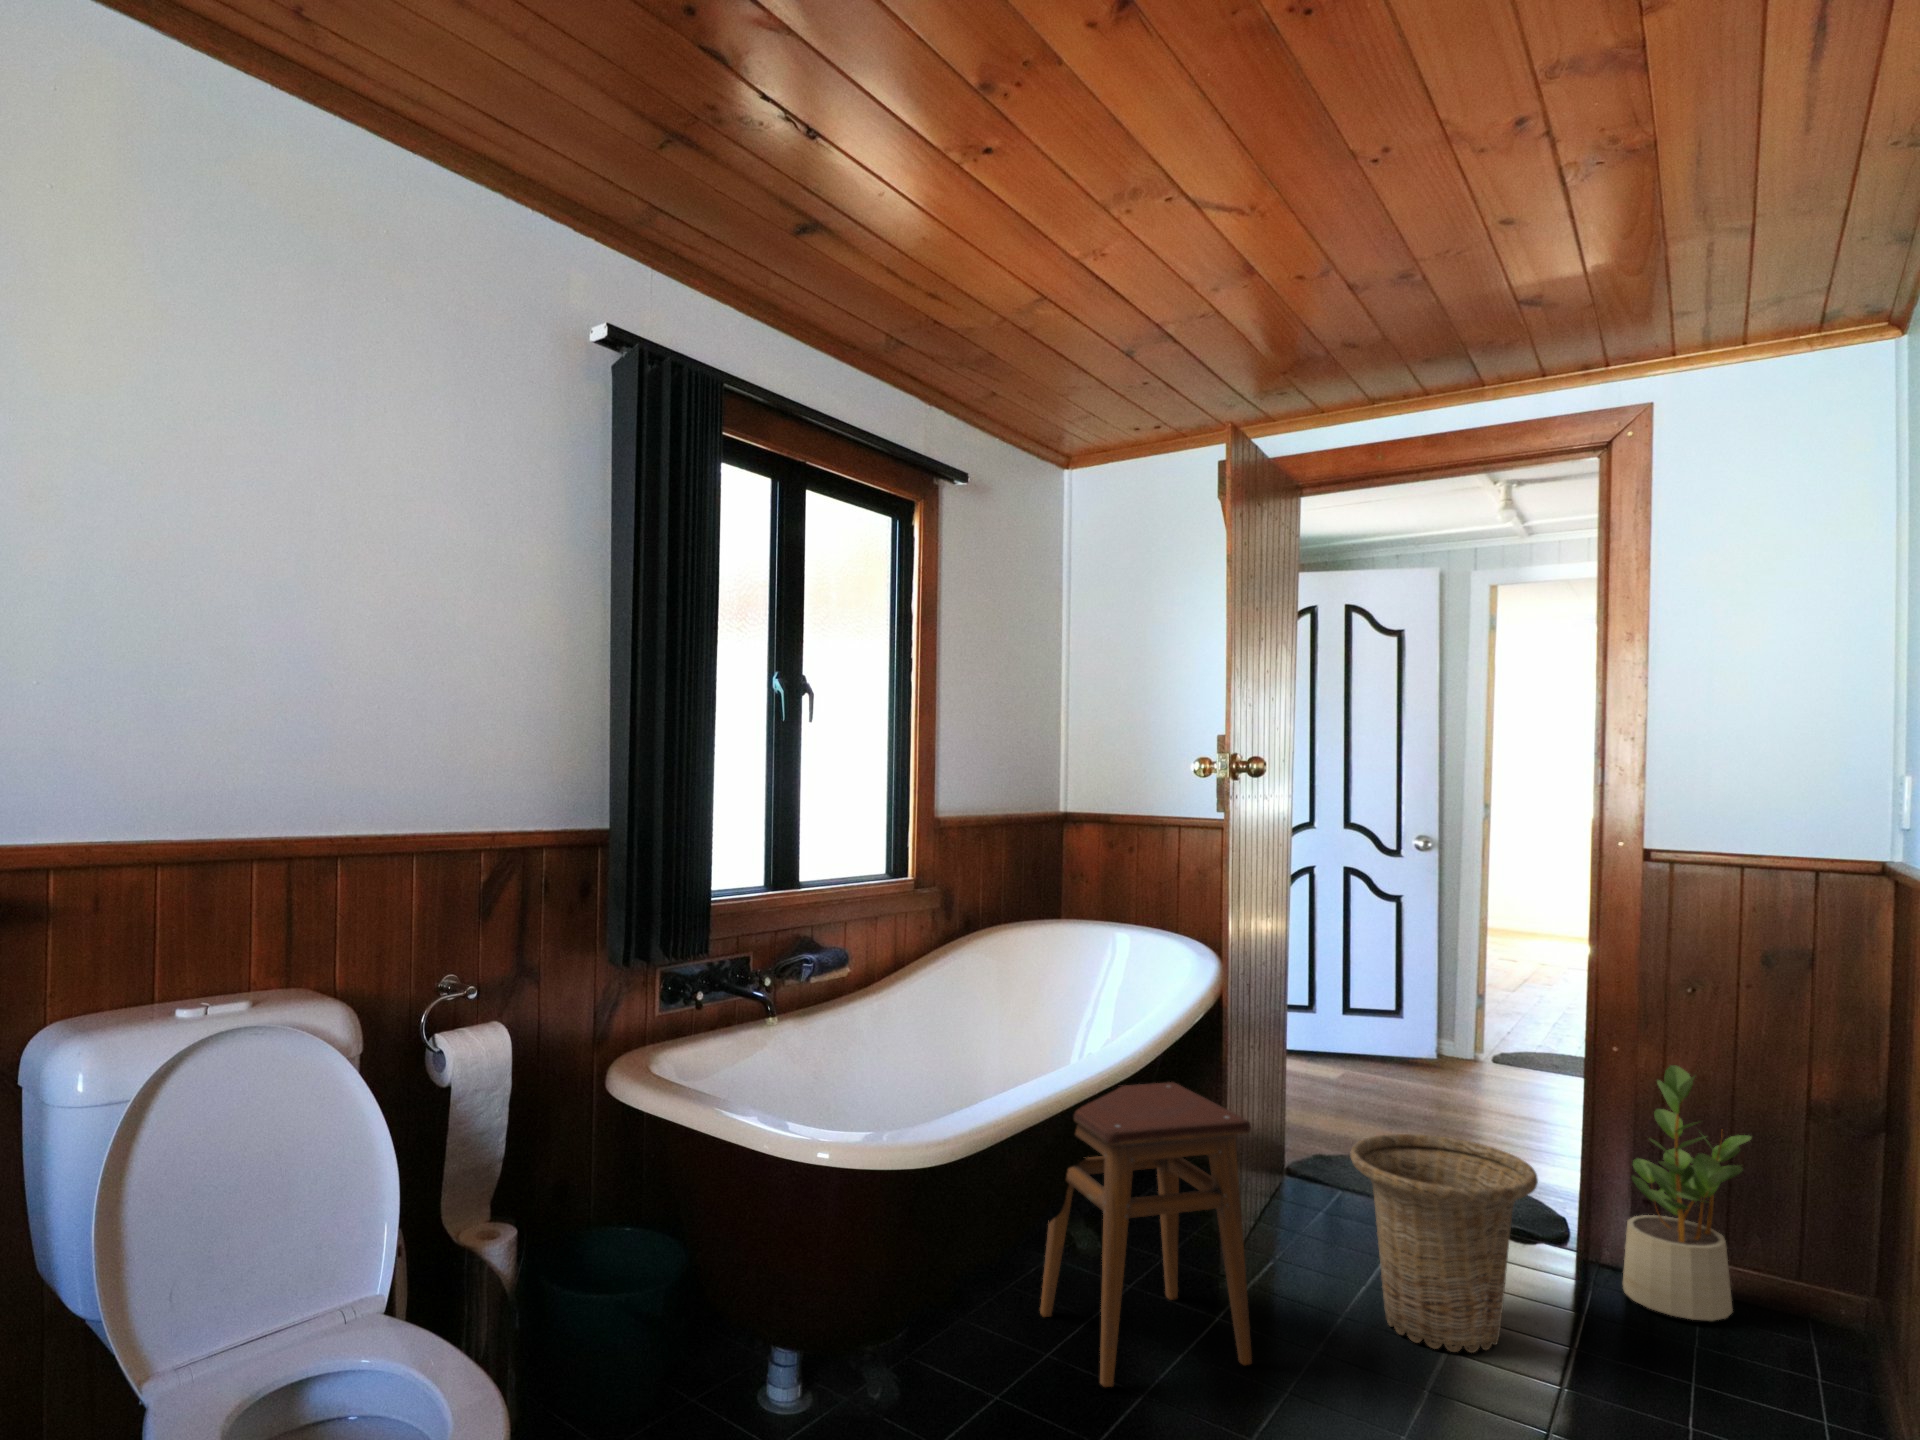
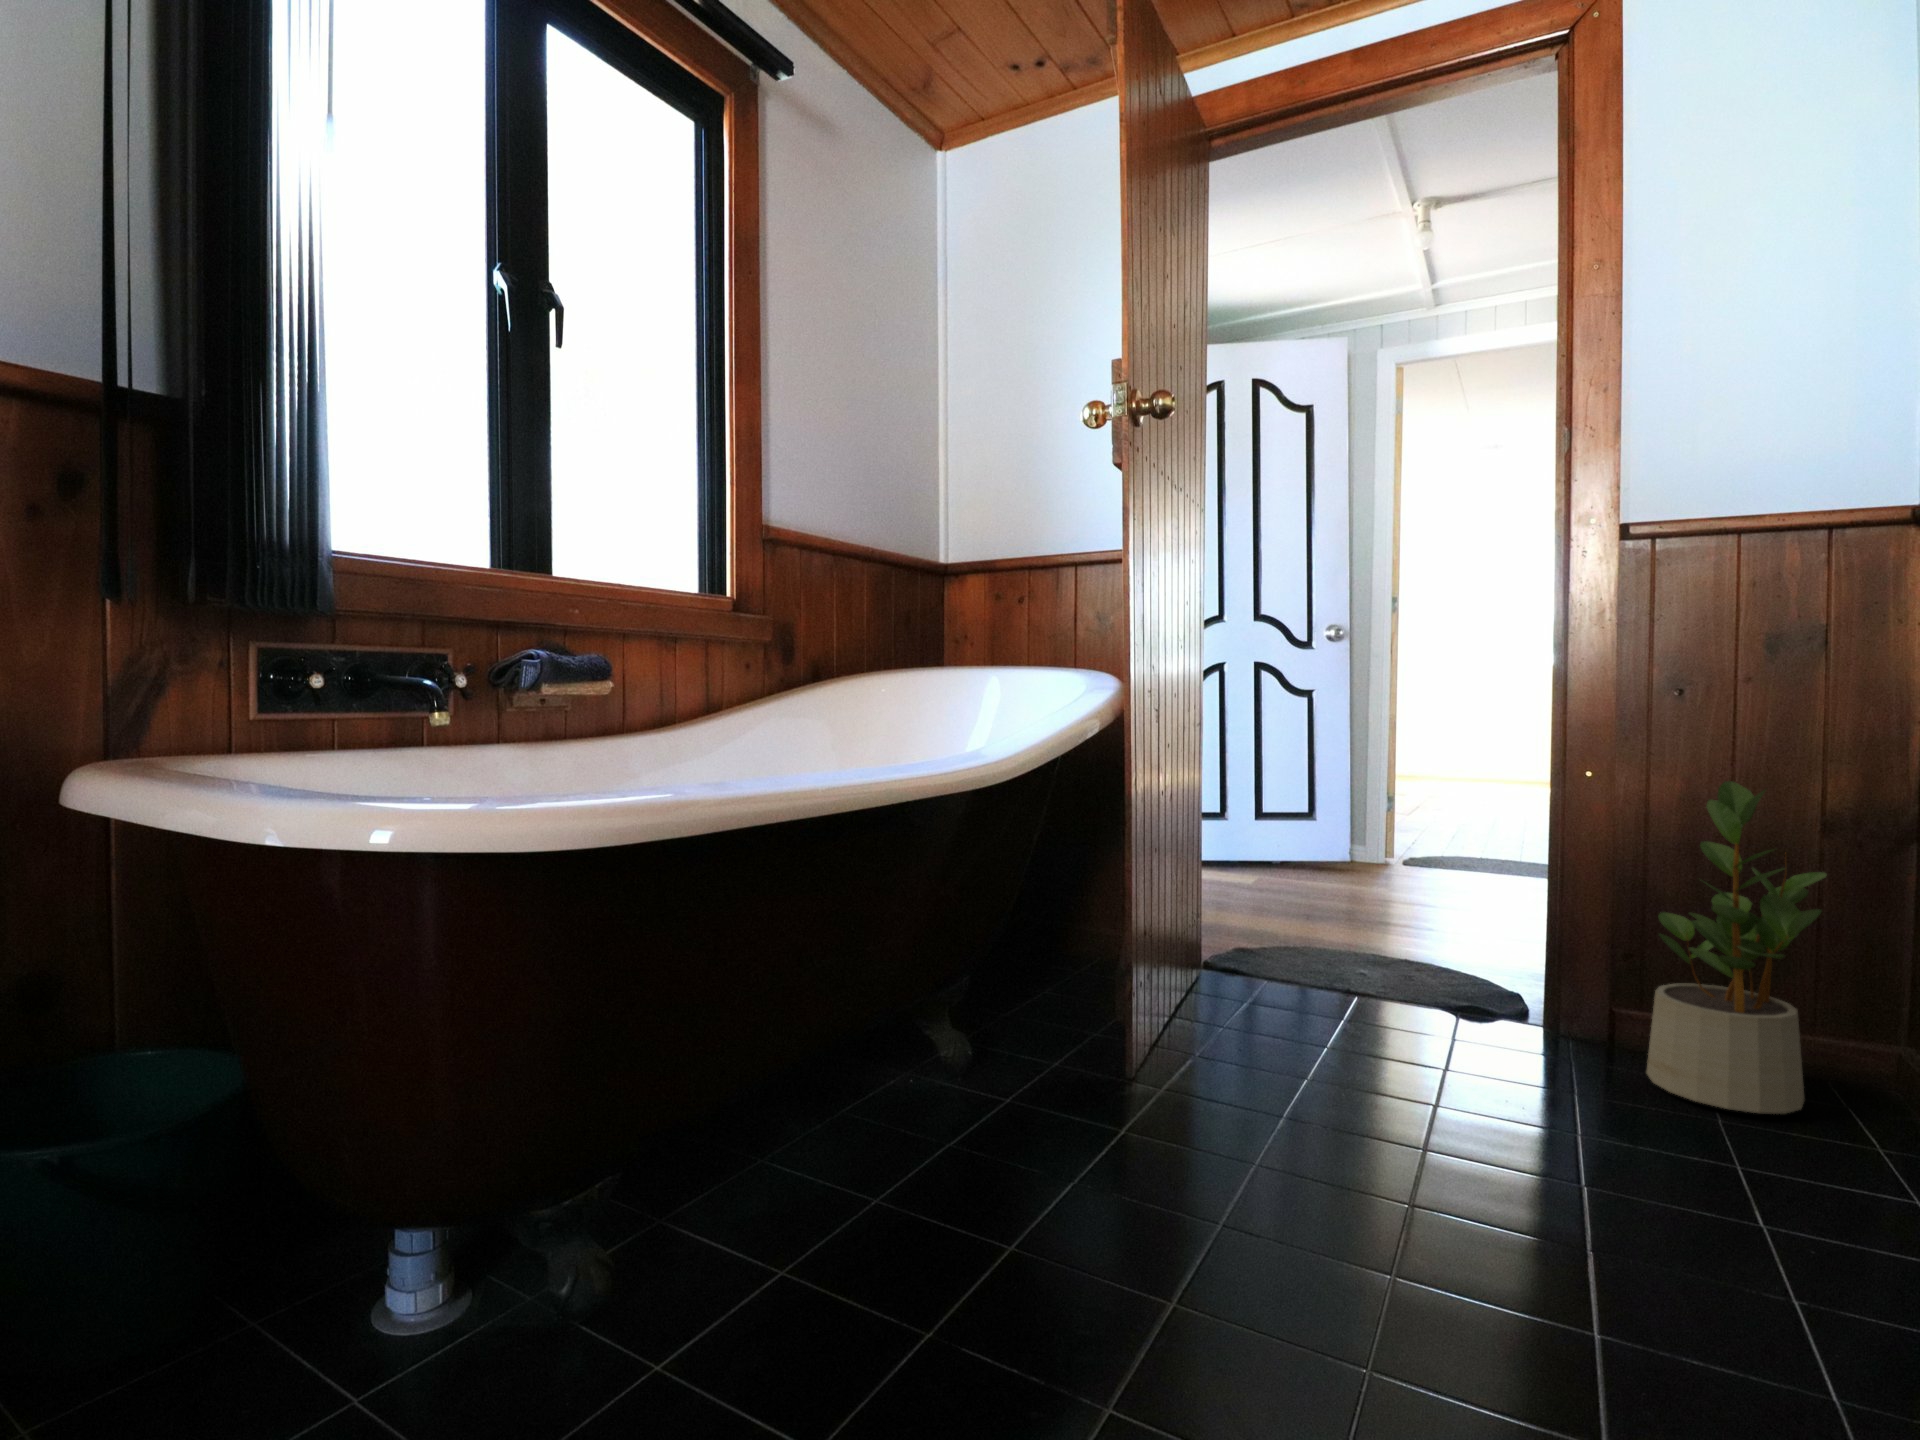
stool: present [1040,1082,1252,1387] -> none [865,820,1170,1258]
basket: present [1350,1134,1538,1353] -> none [1302,886,1577,1174]

